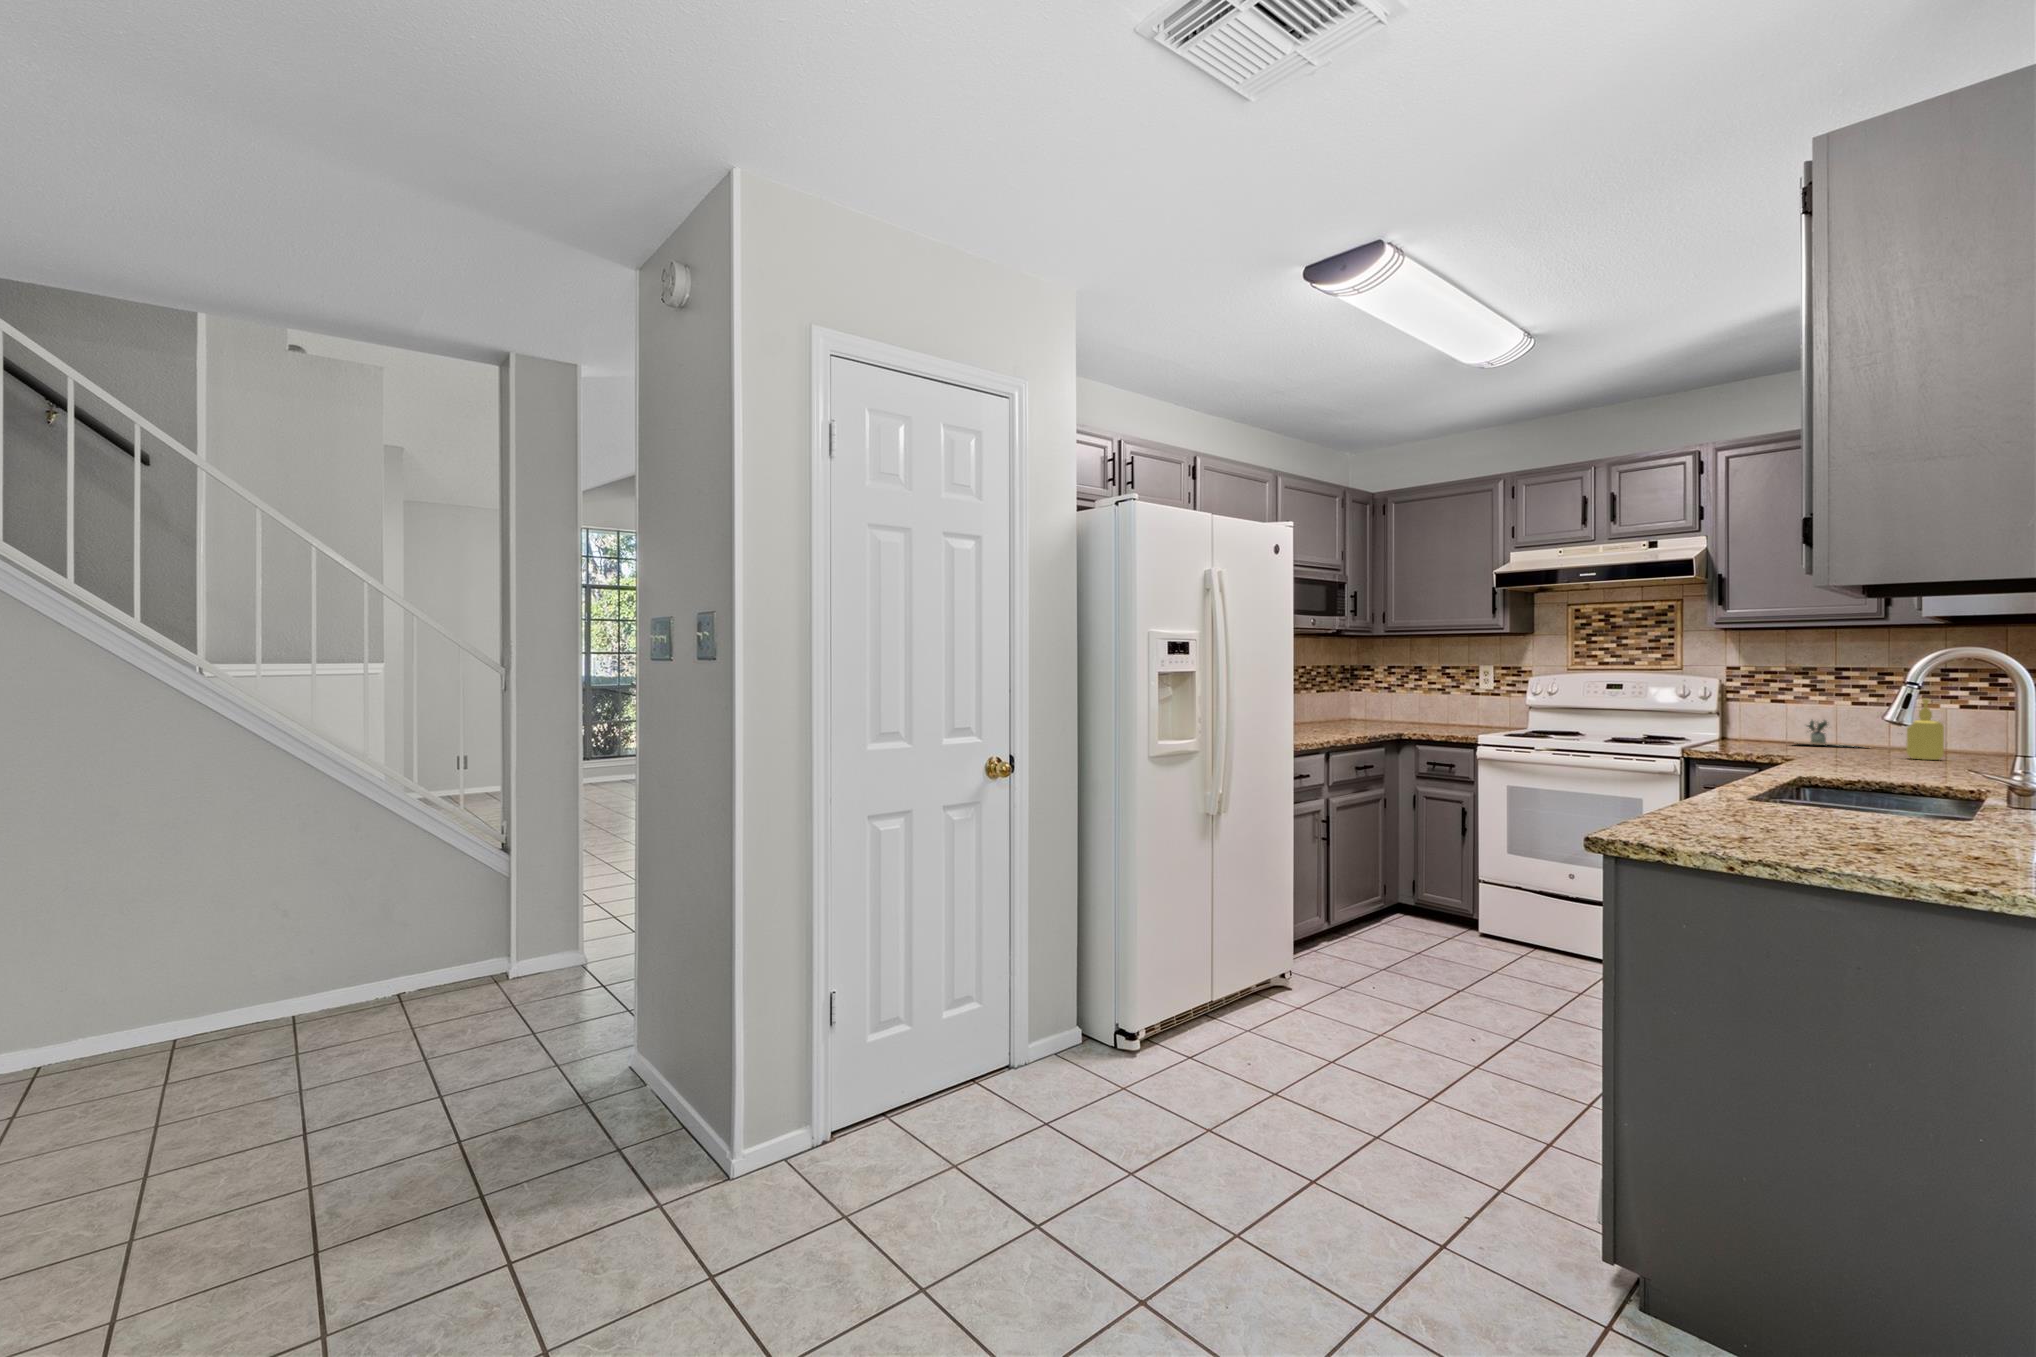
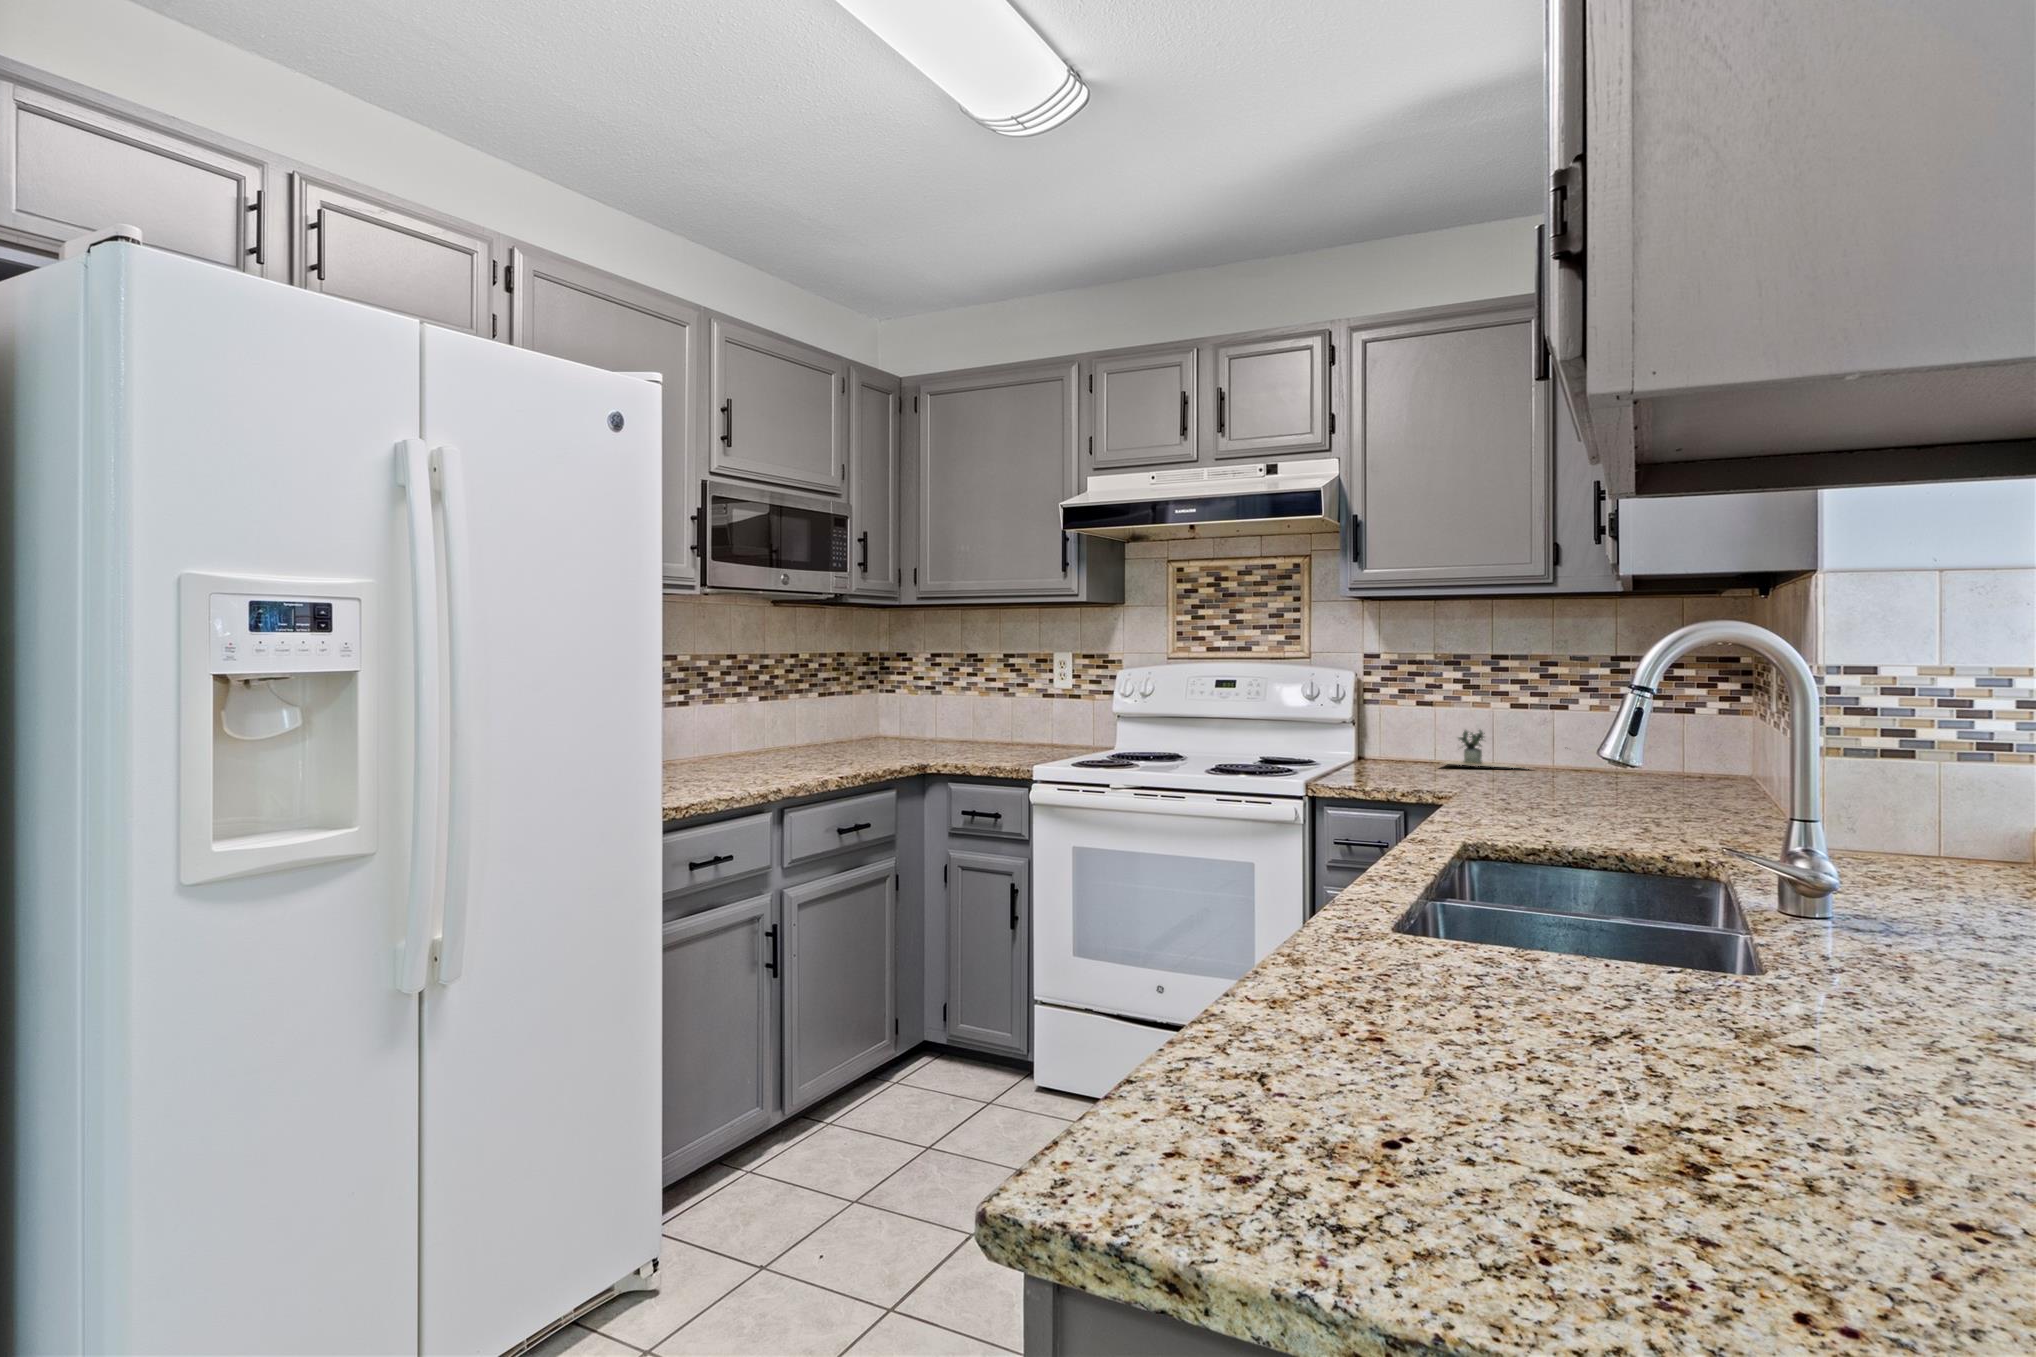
soap dispenser: present [1906,698,1944,760] -> none [1583,701,1628,792]

